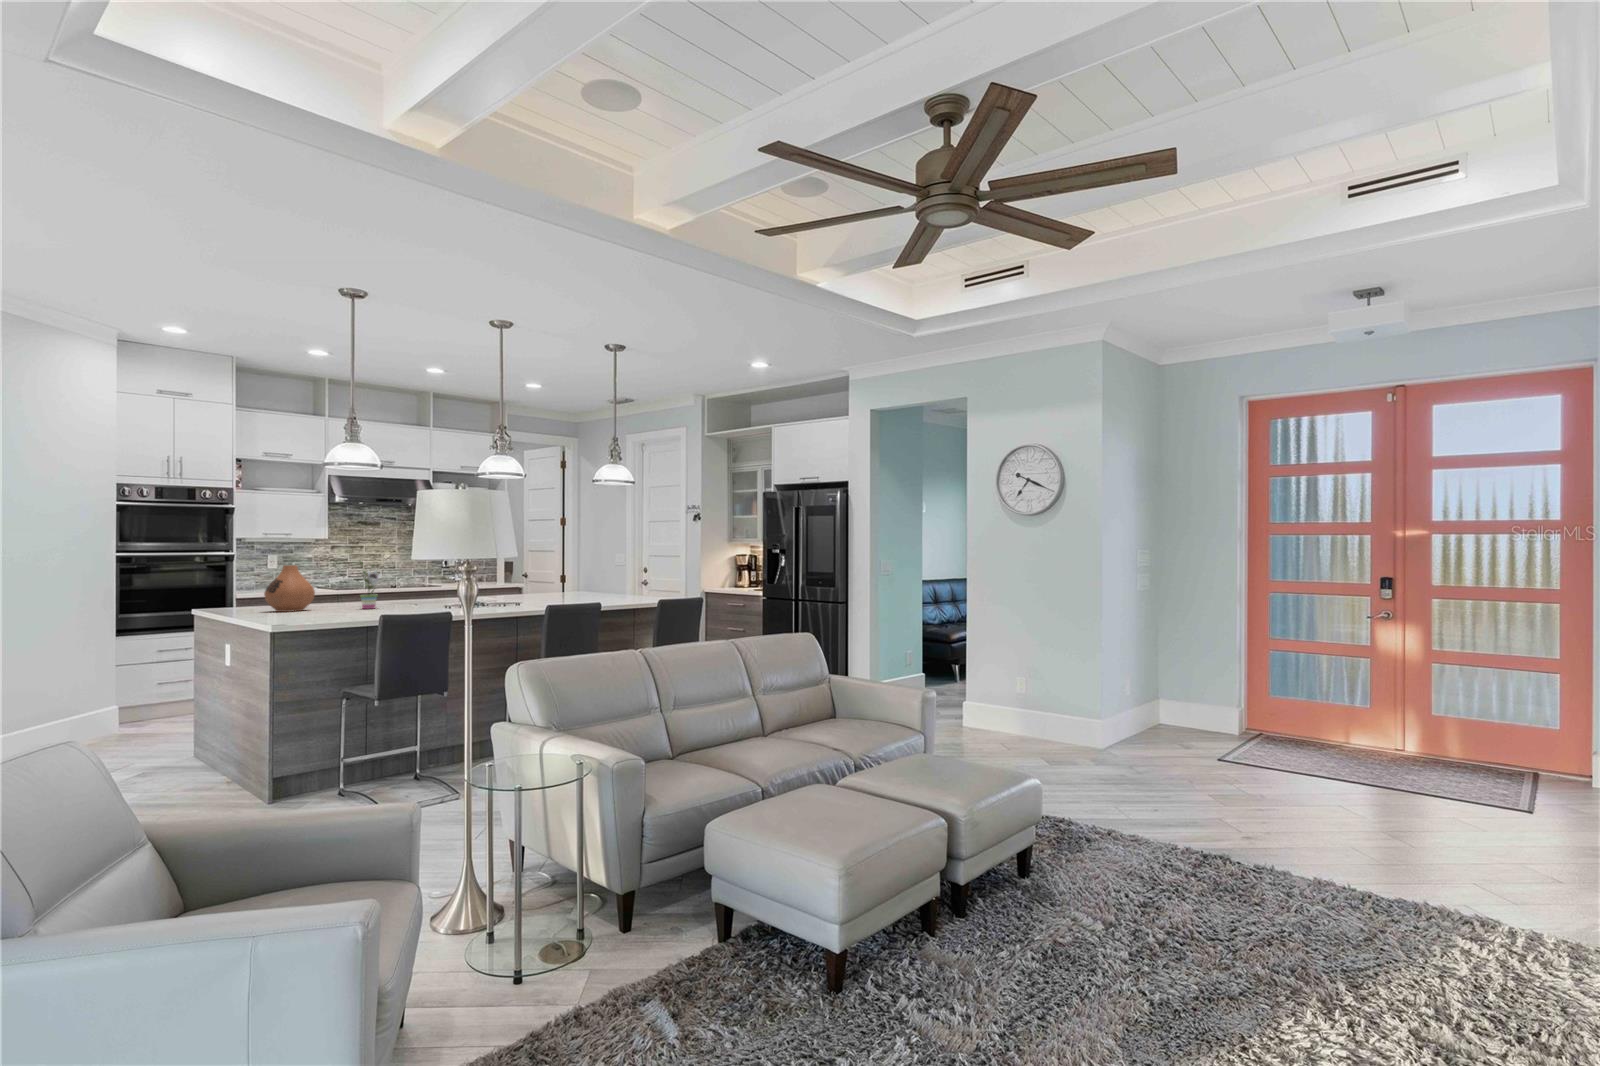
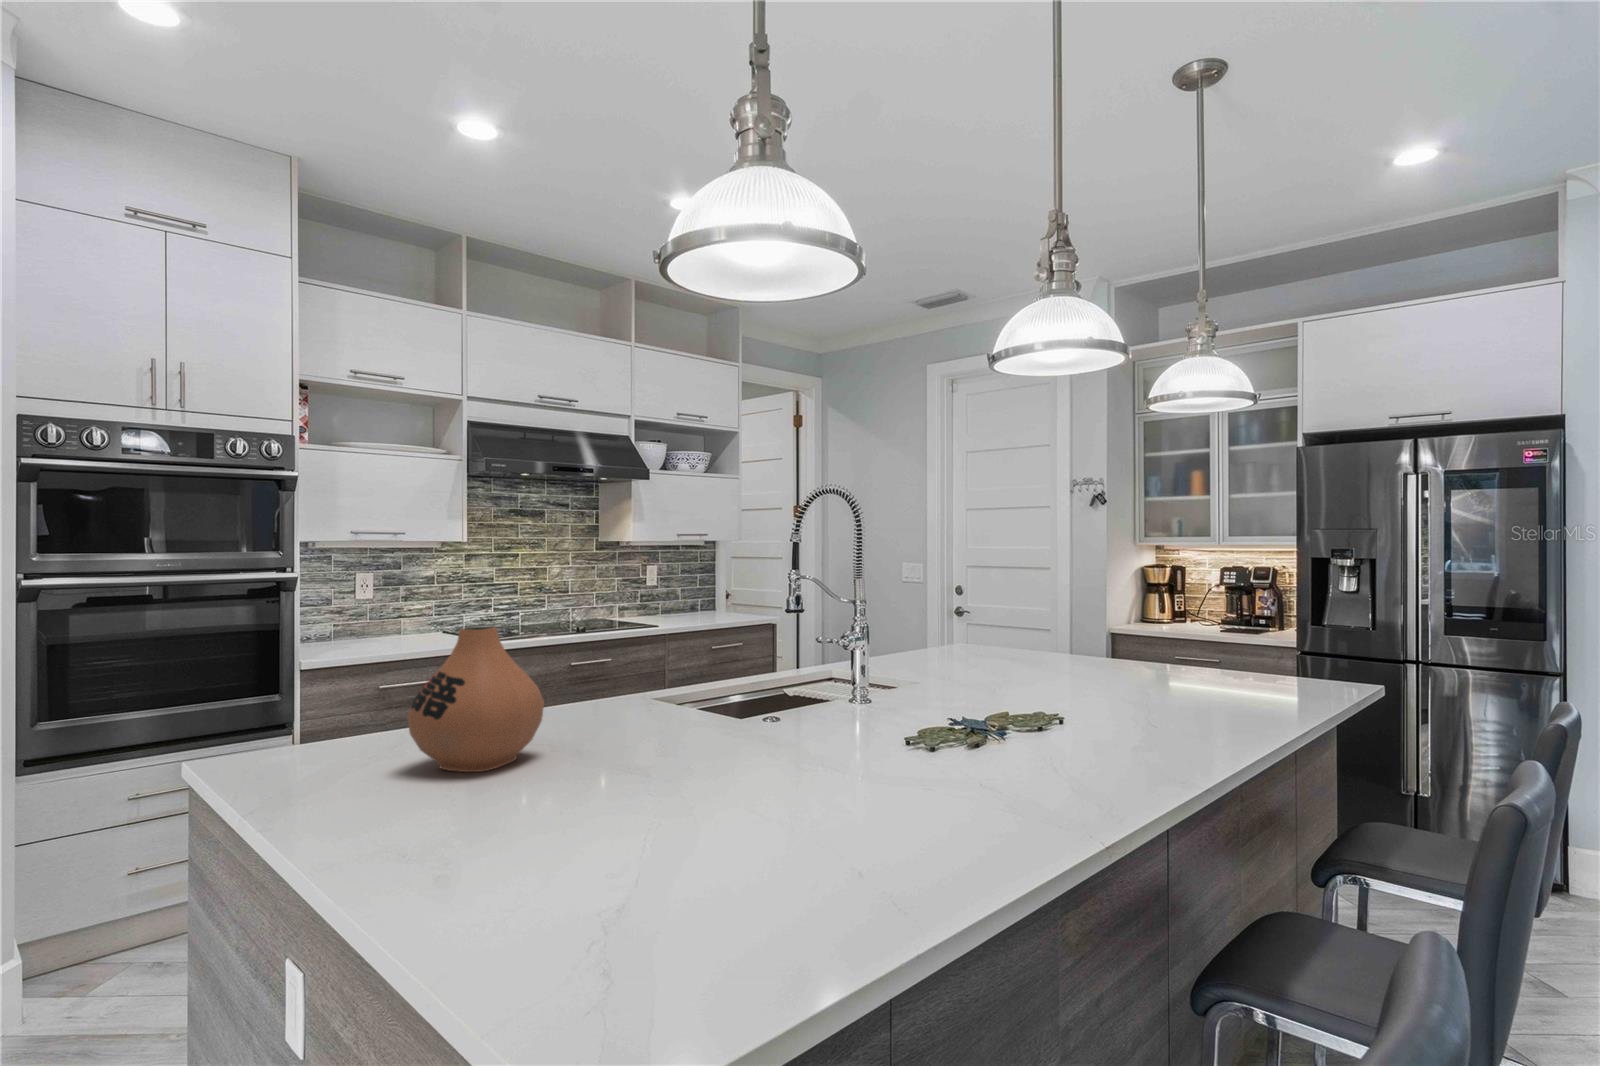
potted plant: present [360,562,380,609] -> none [670,612,737,754]

